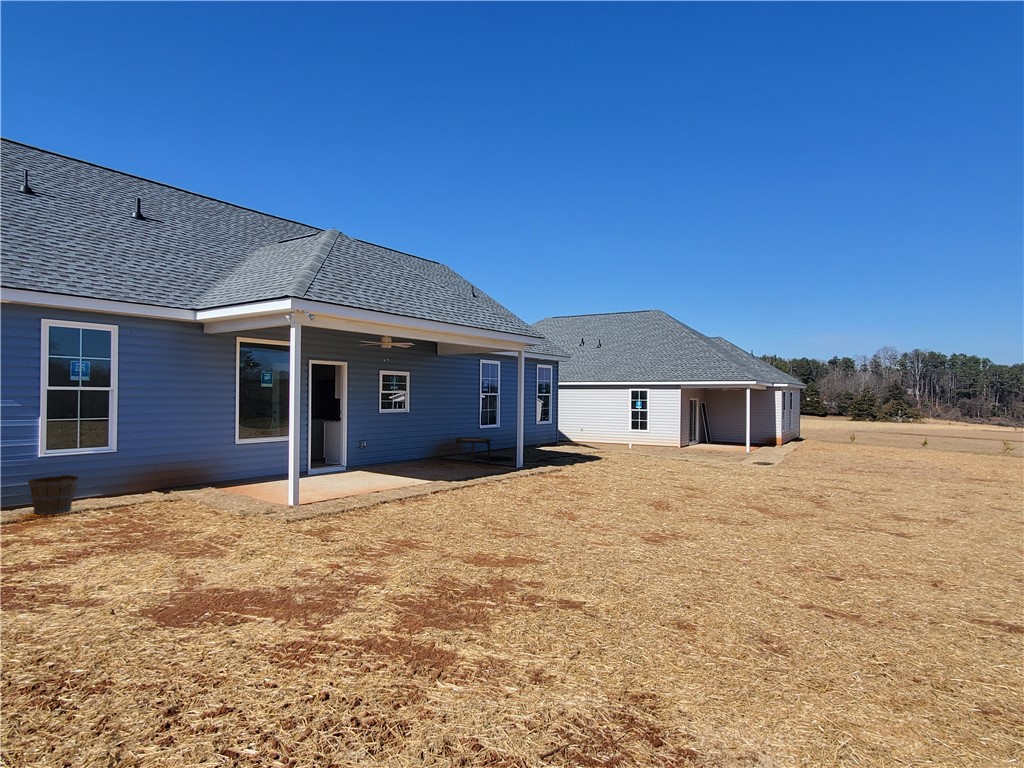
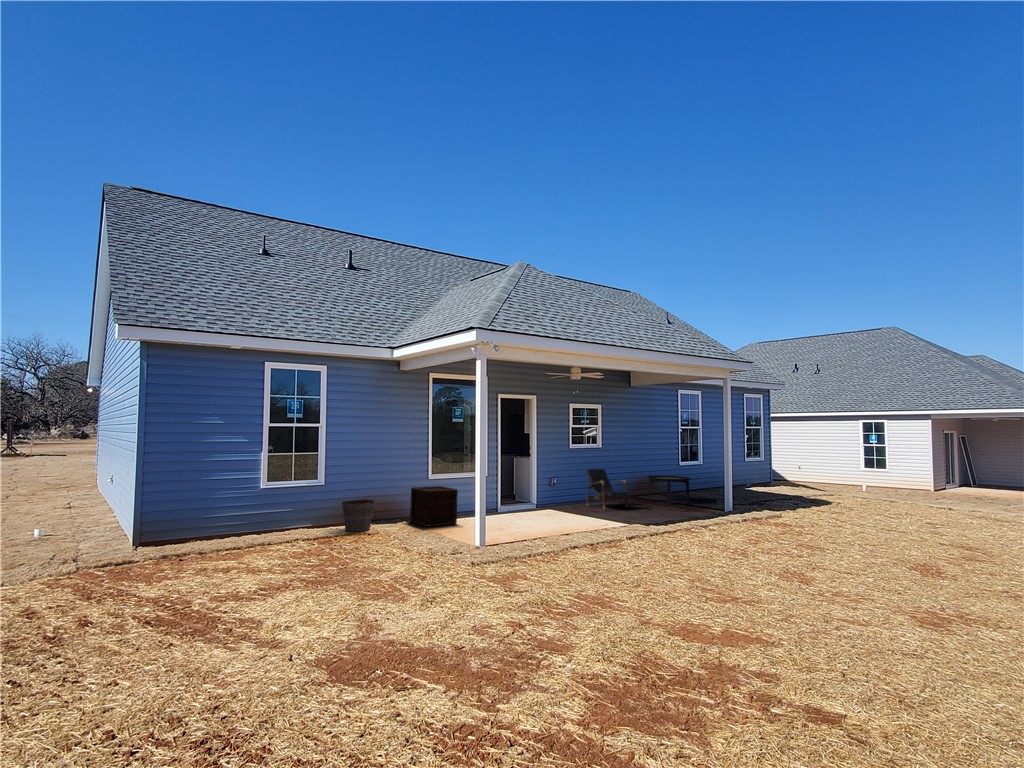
lounge chair: none [398,432,438,470] -> present [586,469,629,510]
wooden crate: none [216,452,270,492] -> present [410,486,458,527]
wooden bucket: present [28,475,79,514] -> present [342,499,376,532]

